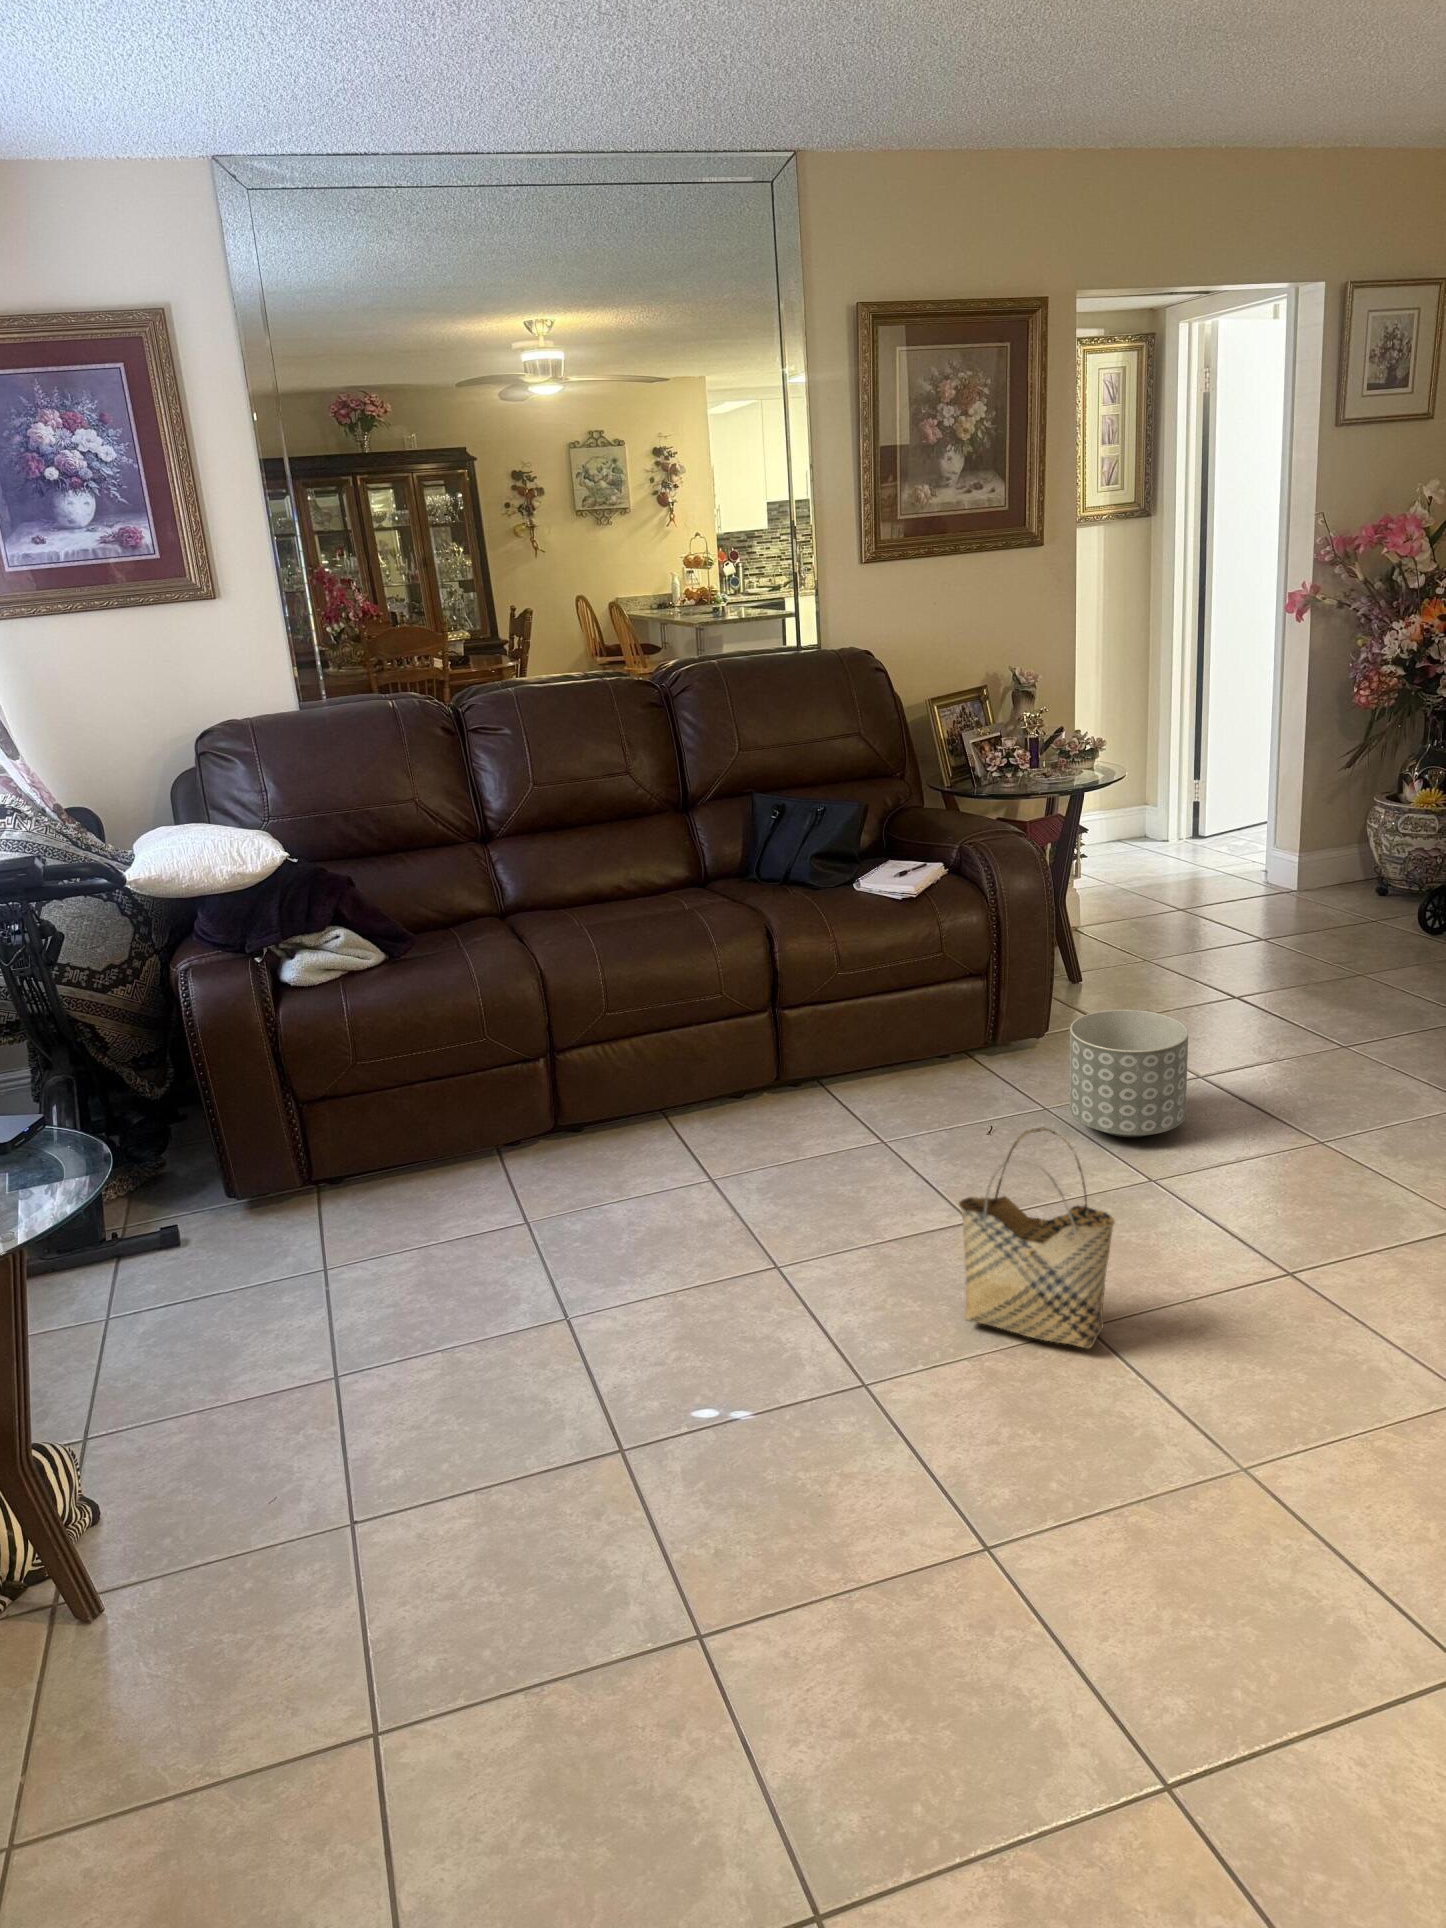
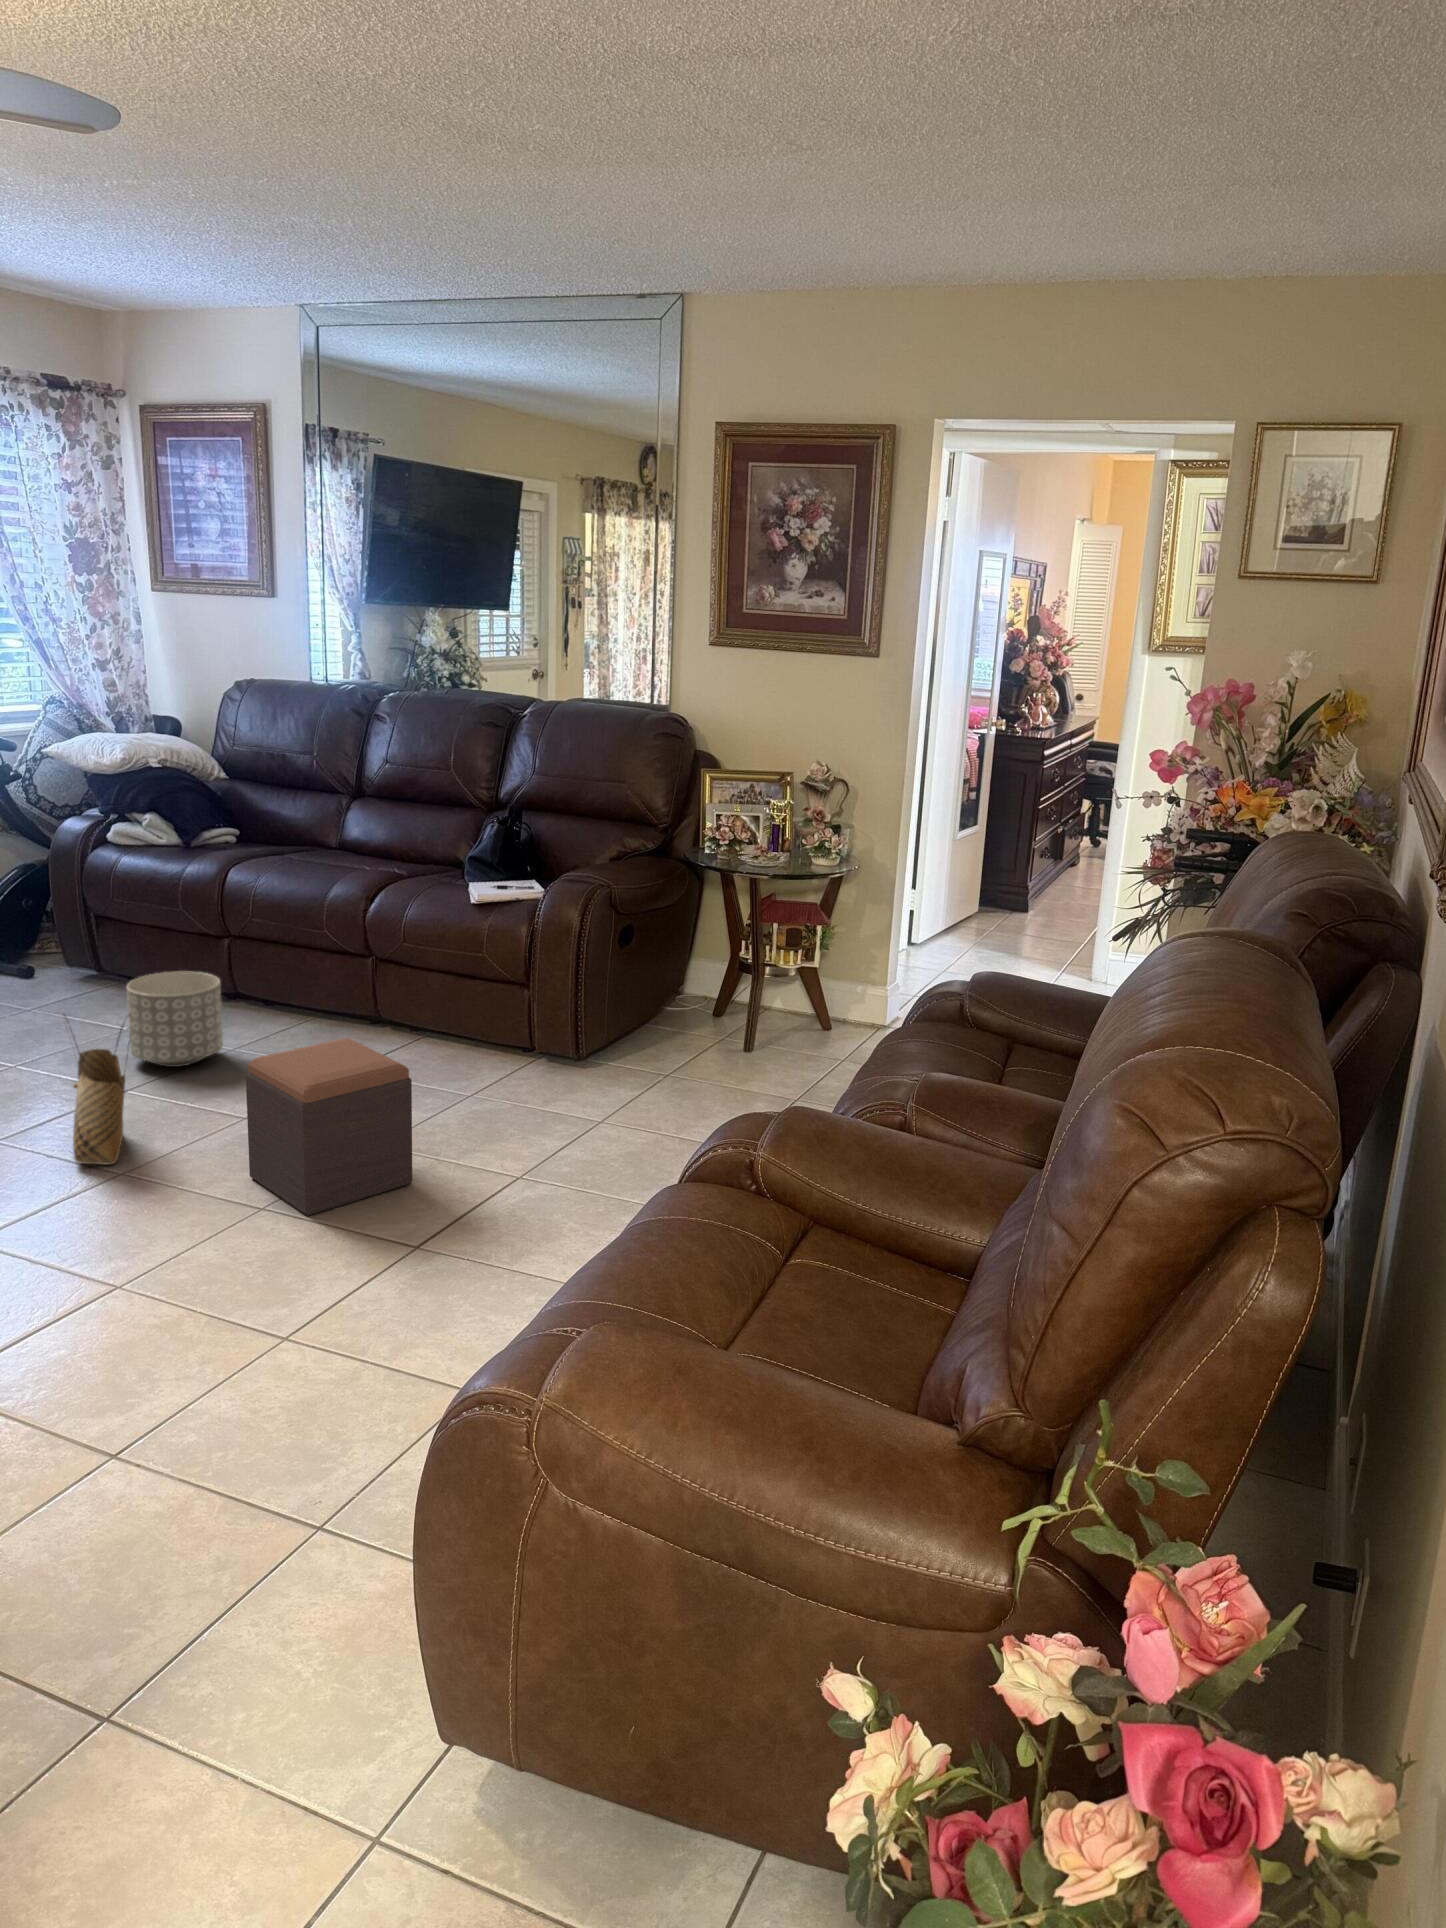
planter: present [1070,1010,1188,1137] -> present [127,971,223,1067]
footstool: none [1179,1051,1385,1261] -> present [246,1038,412,1216]

